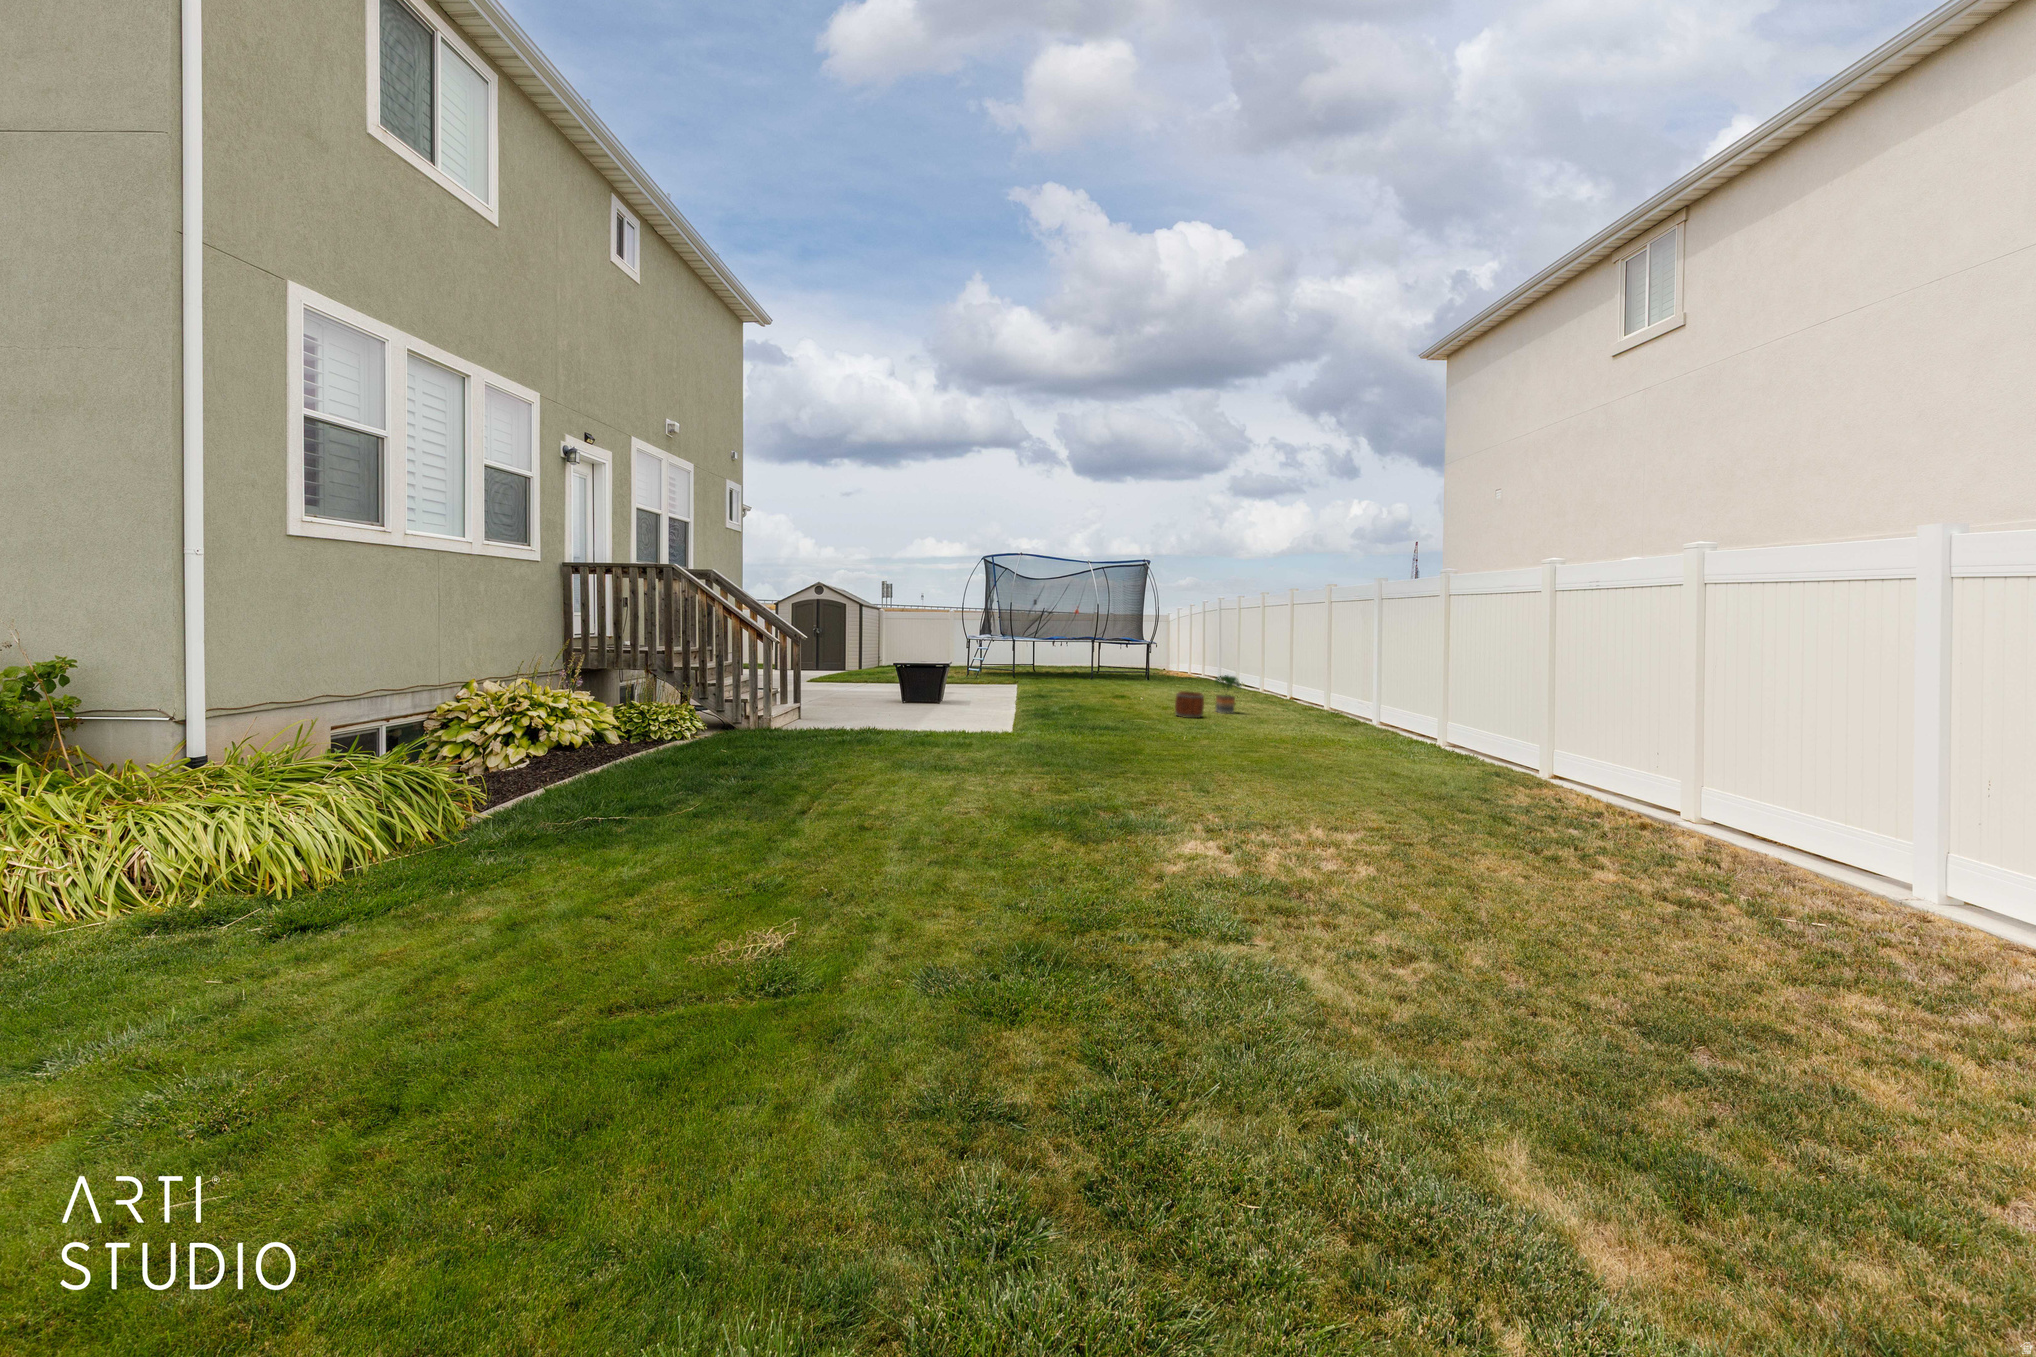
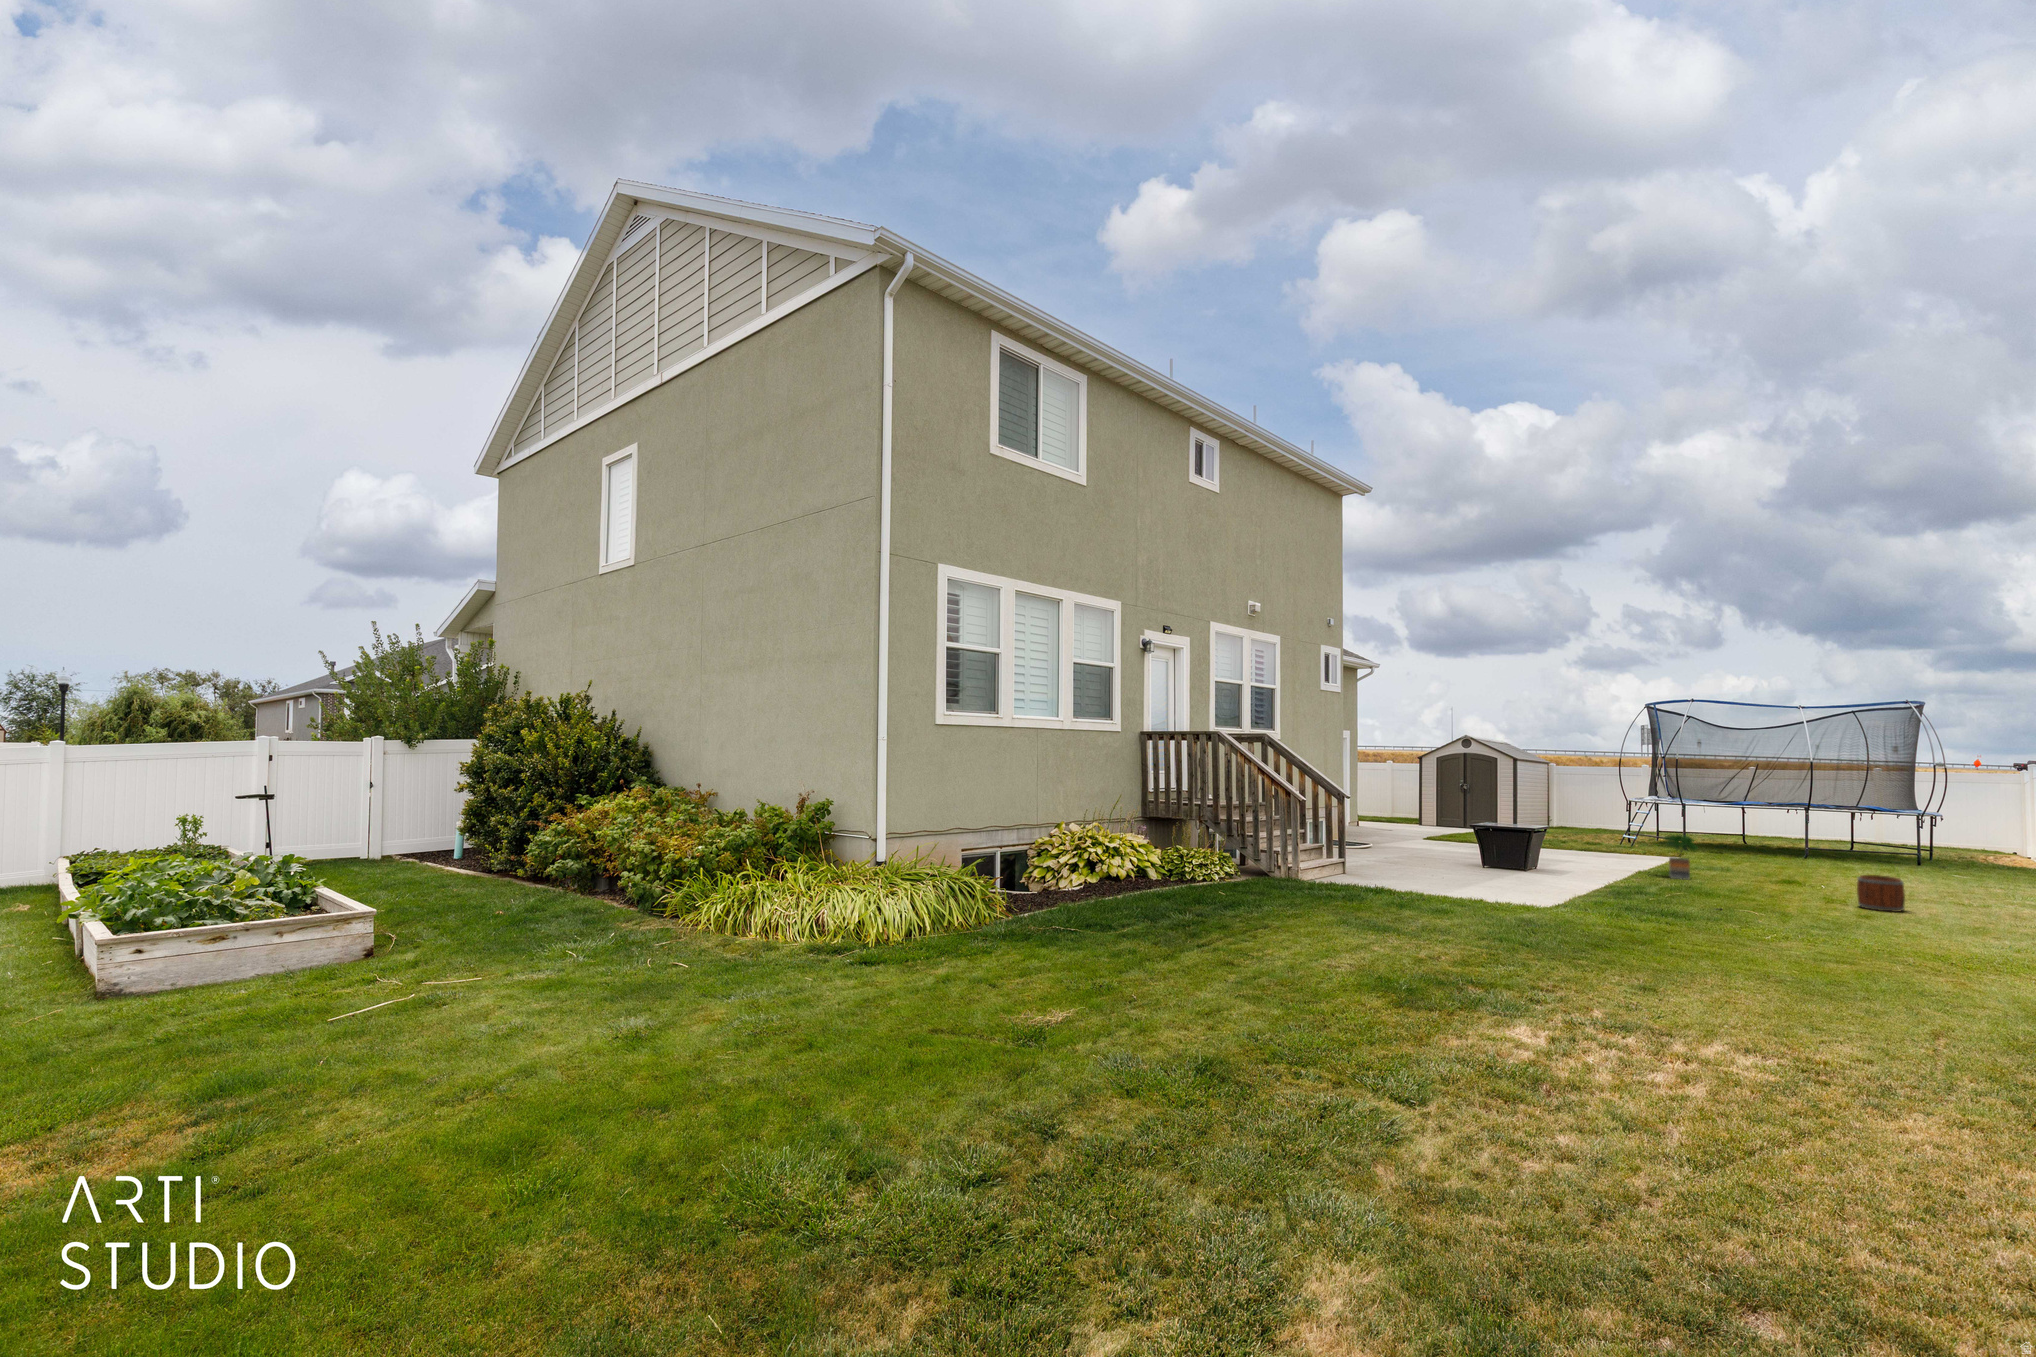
potted tree: present [1215,675,1241,714] -> present [1663,834,1698,880]

